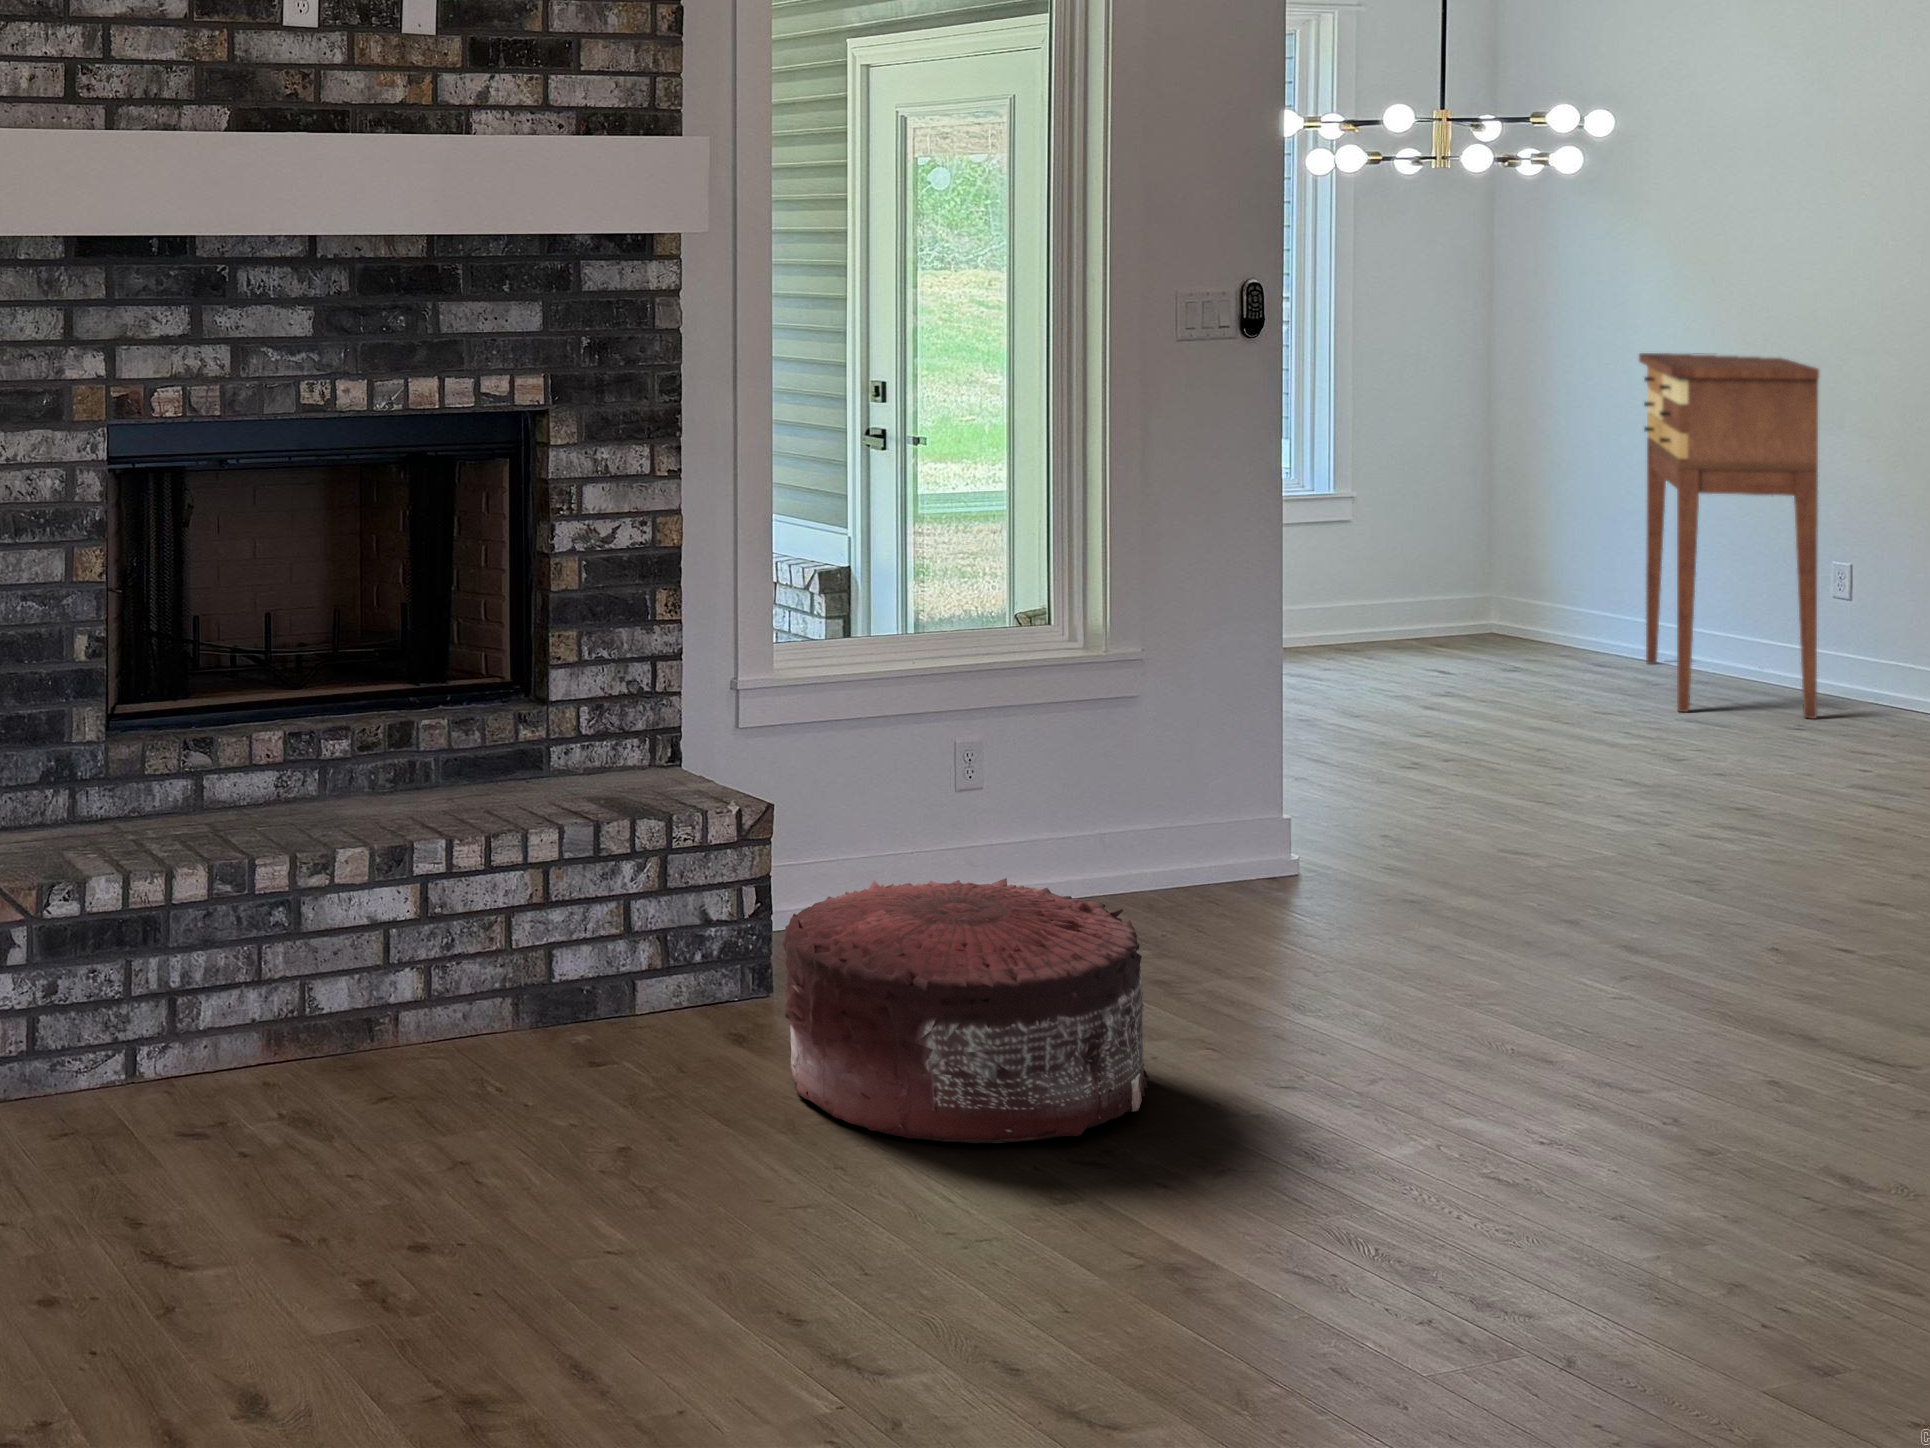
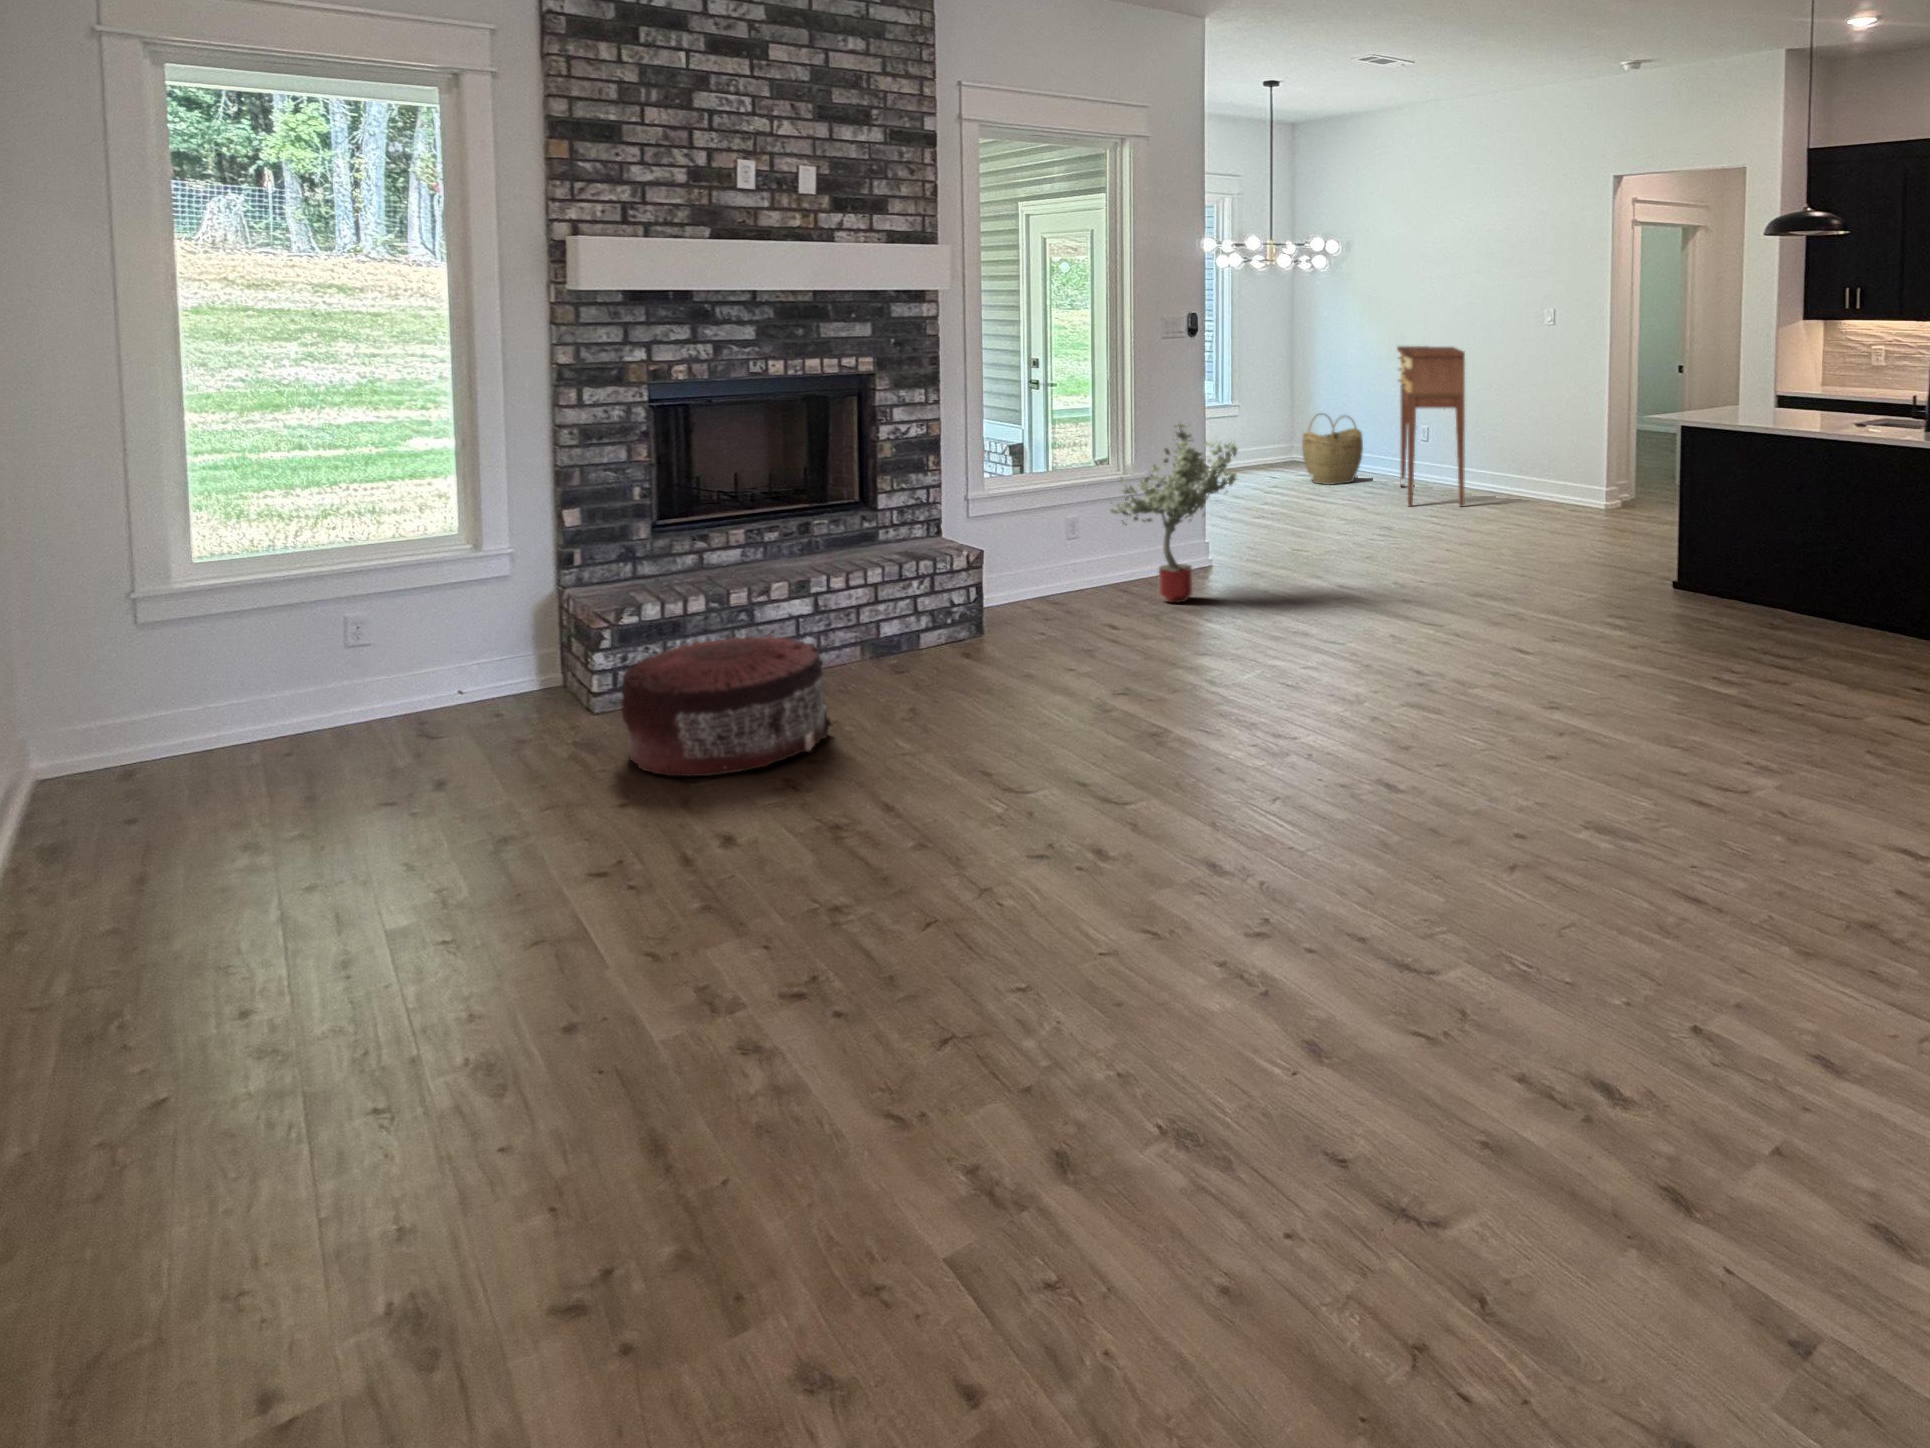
woven basket: none [1414,493,1554,650] -> present [1302,414,1363,485]
potted tree: none [1037,520,1331,927] -> present [1108,422,1238,603]
pouf: present [782,878,1149,1143] -> present [620,634,831,776]

